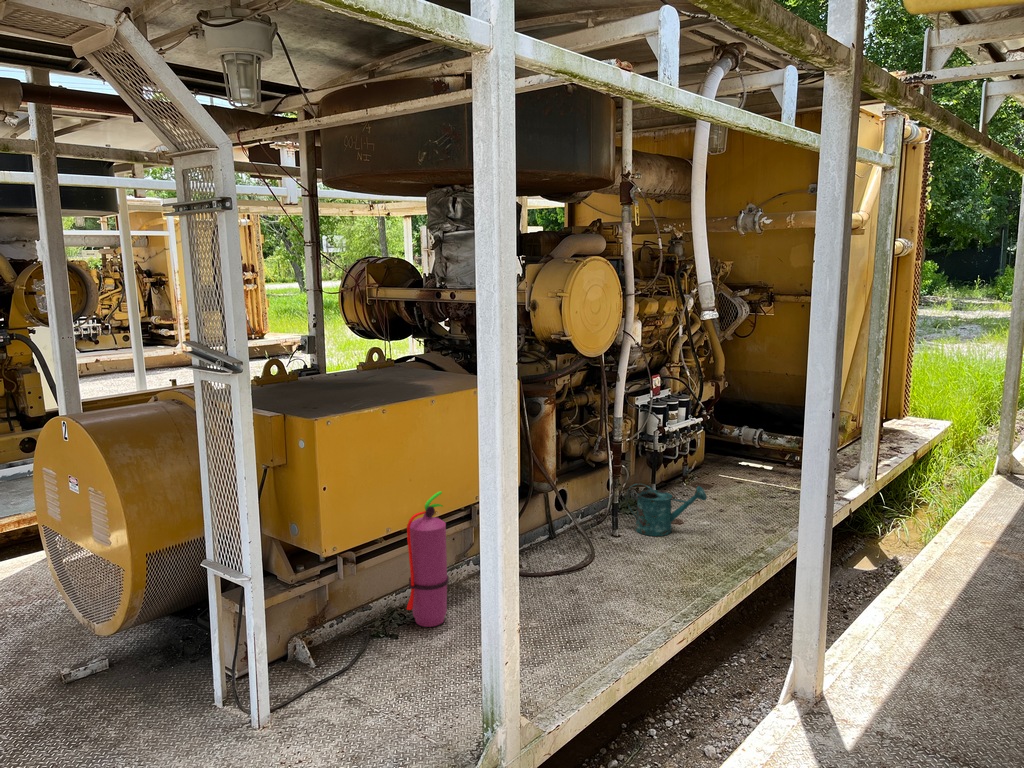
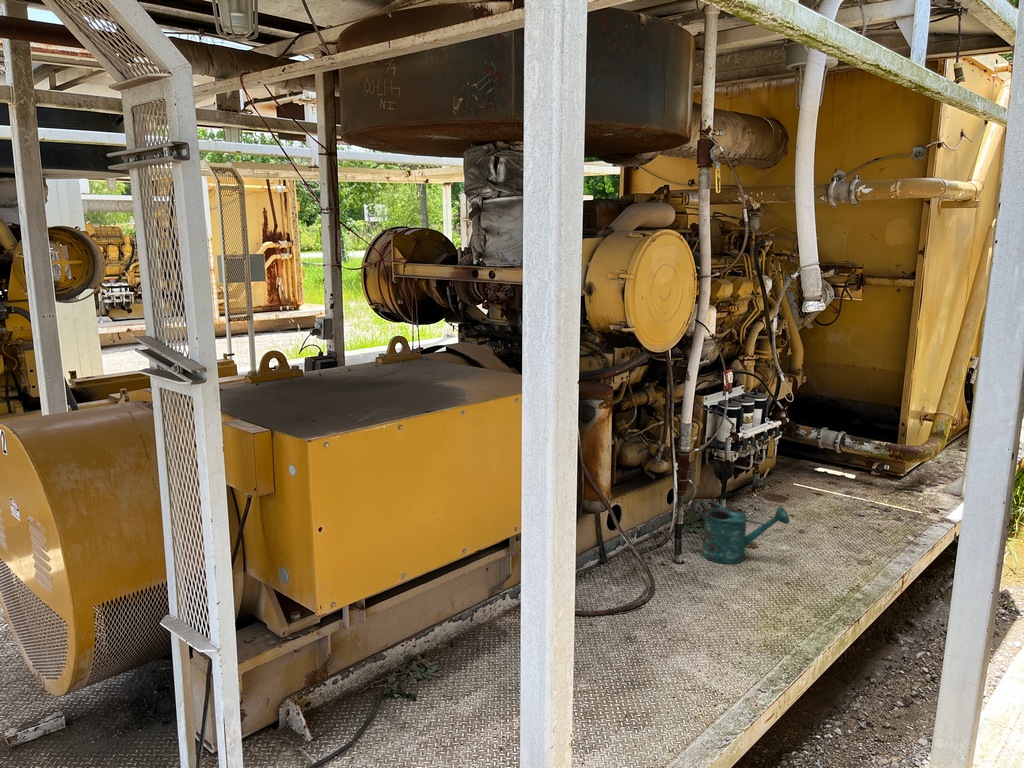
fire extinguisher: present [407,491,449,627] -> none [428,520,480,686]

